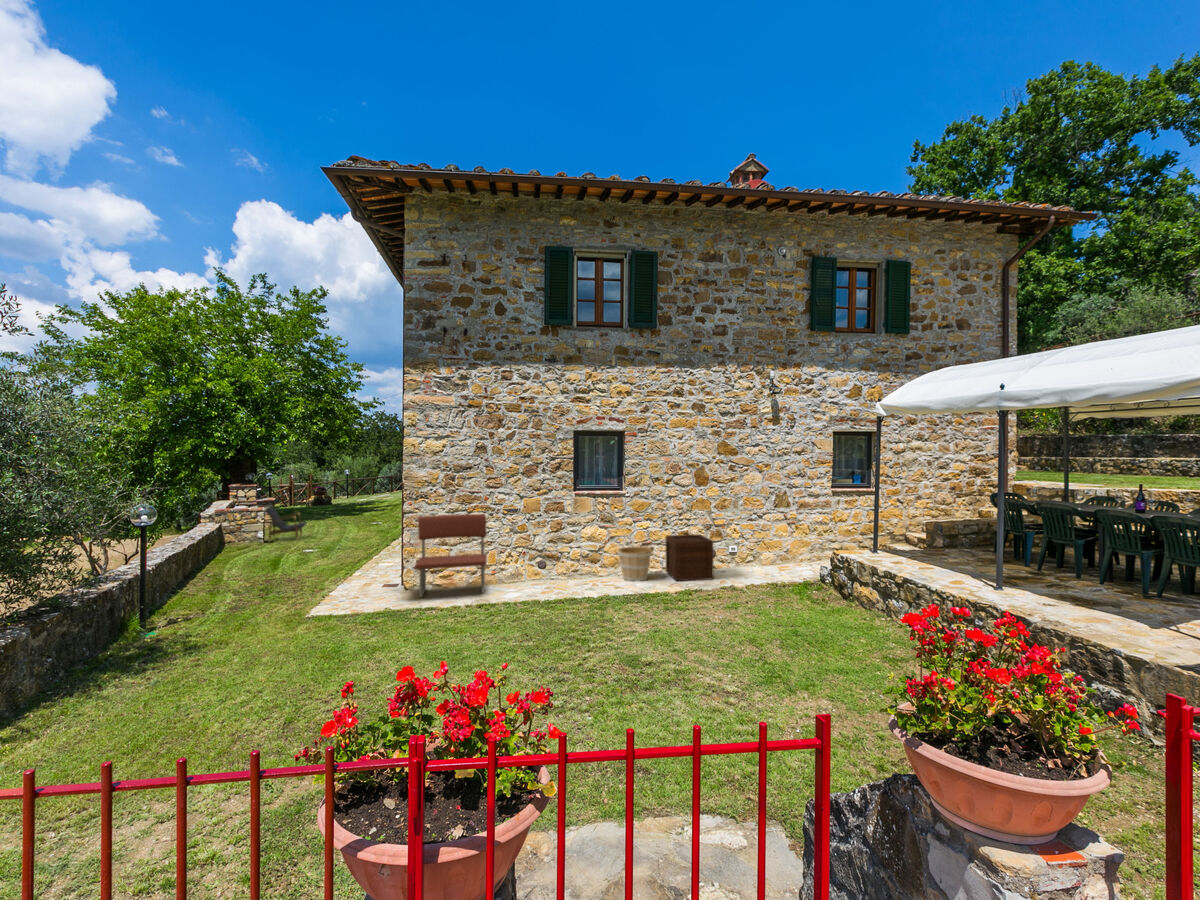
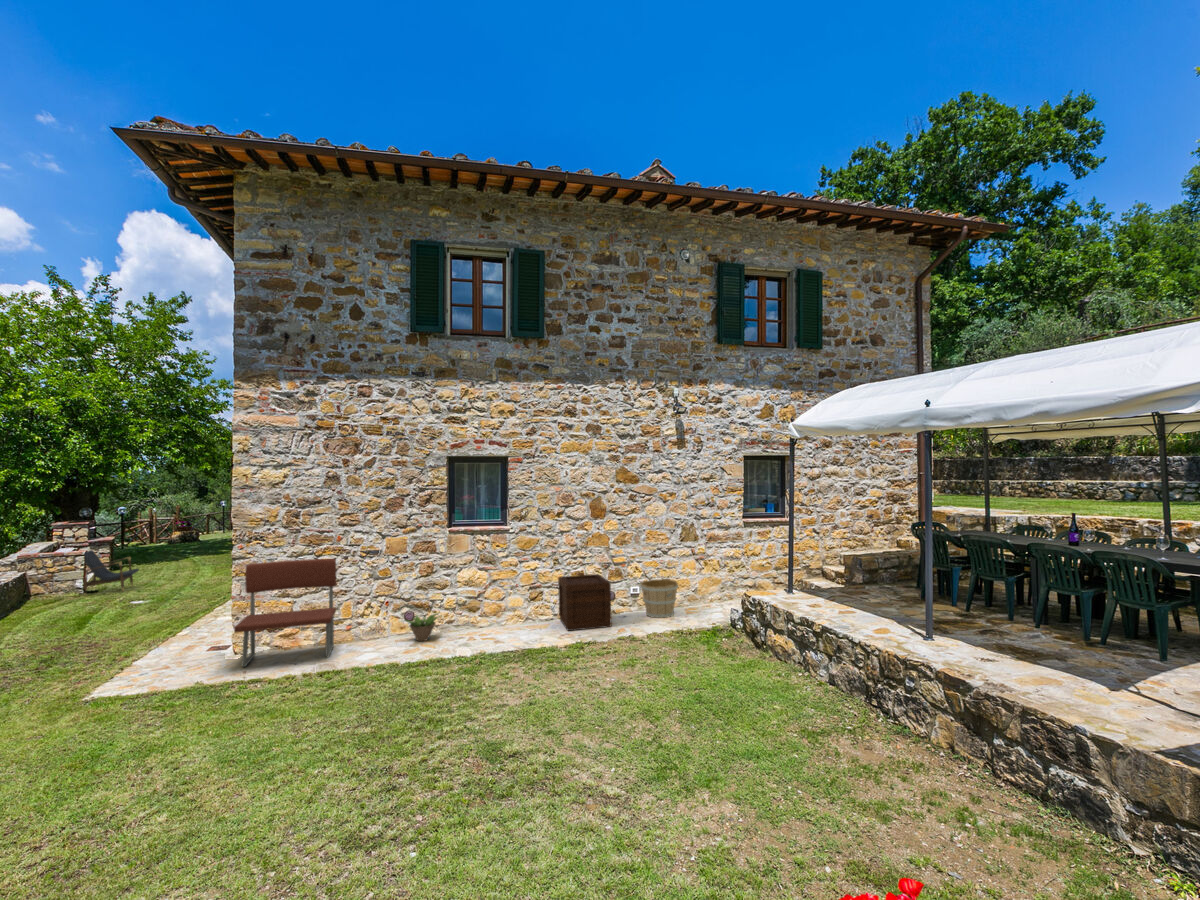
wooden bucket: present [618,546,652,581] -> present [640,579,678,618]
decorative plant: none [535,562,572,584] -> present [405,613,440,641]

